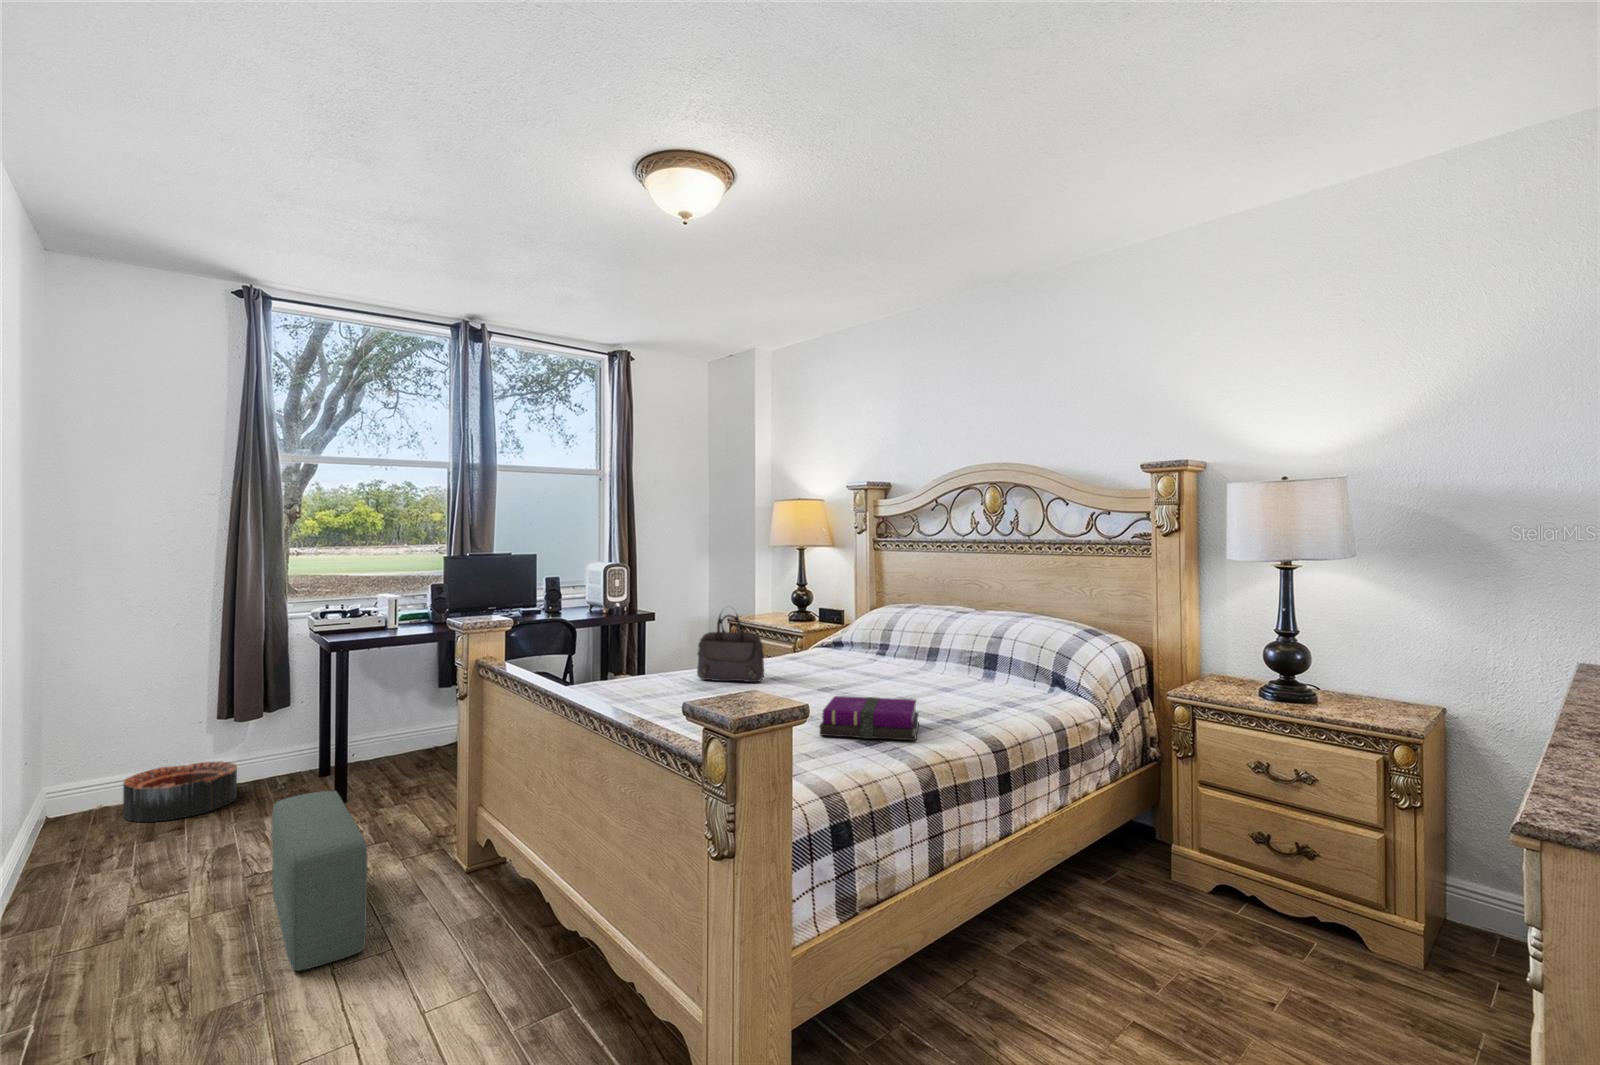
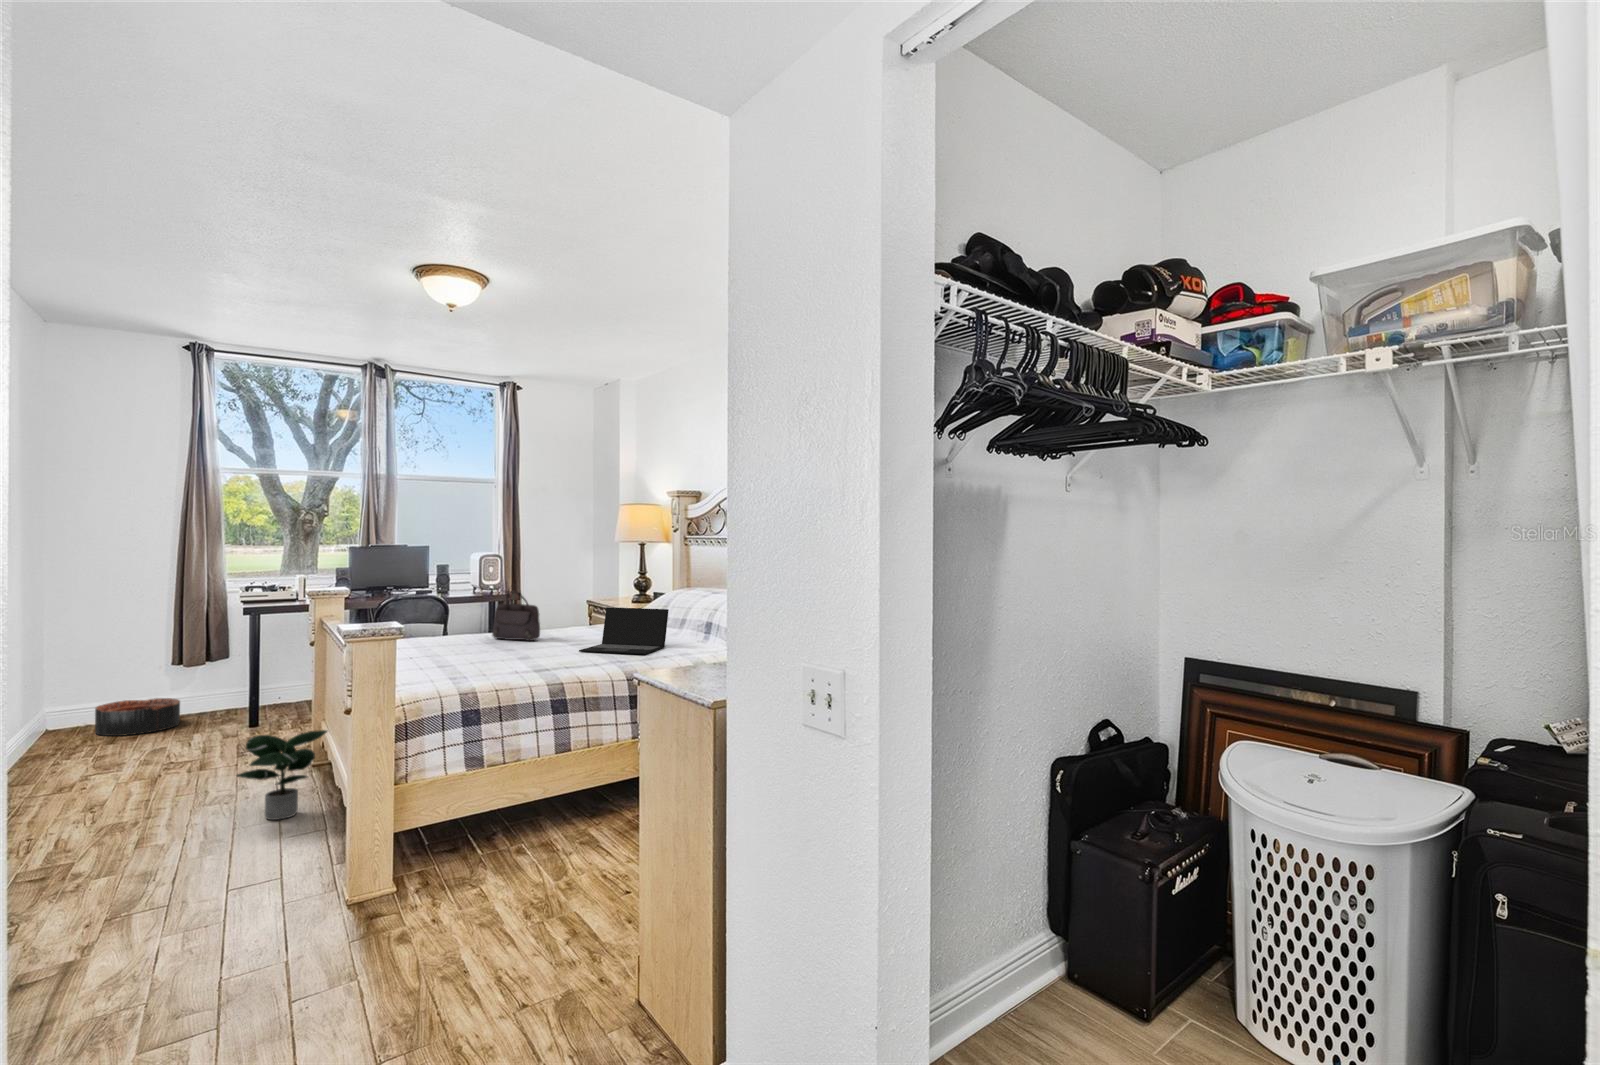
laptop: none [853,635,953,704] -> present [579,607,669,654]
notebook: present [820,696,919,740] -> none [513,644,597,671]
pouf: present [271,791,367,971] -> none [166,707,226,809]
potted plant: none [418,837,541,989] -> present [236,730,327,820]

